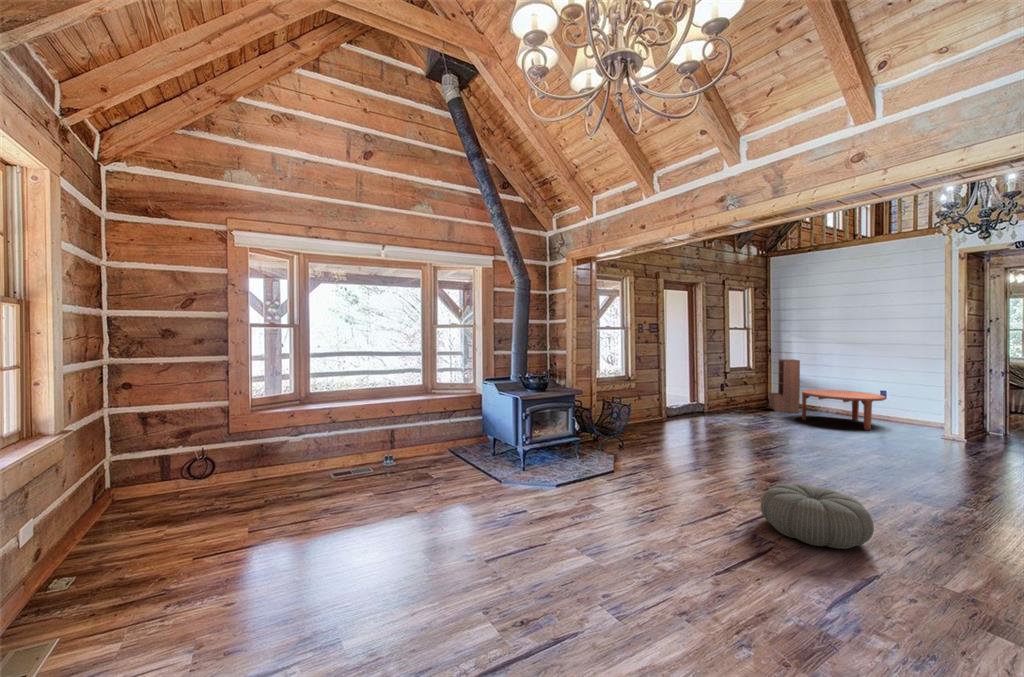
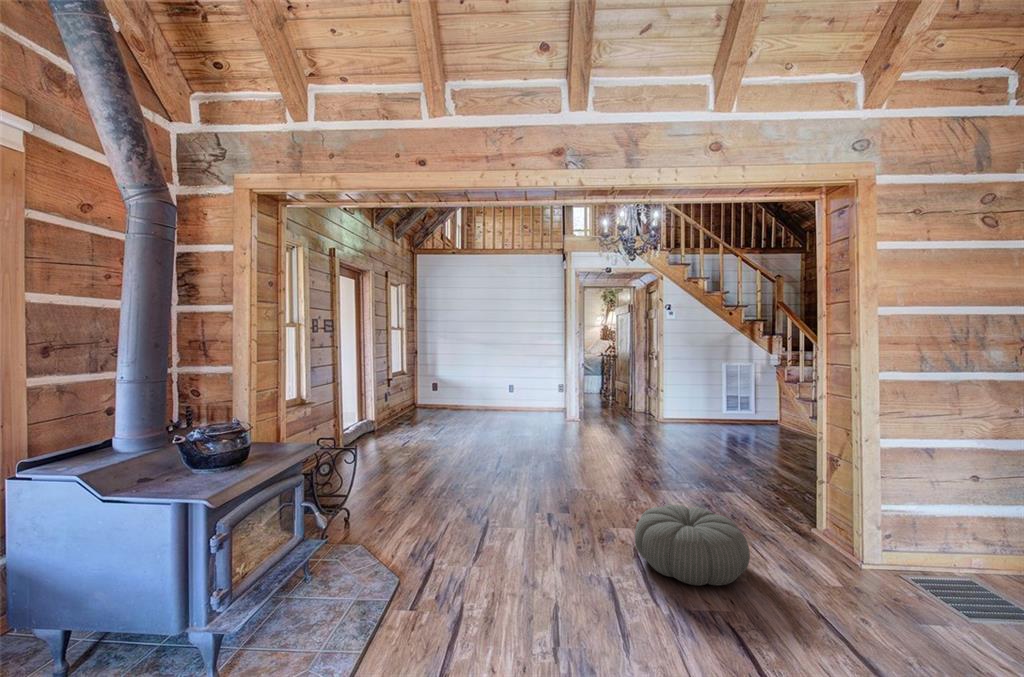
bookshelf: present [769,359,800,413] -> none [418,360,447,414]
coffee table: present [802,390,885,430] -> none [457,386,518,420]

